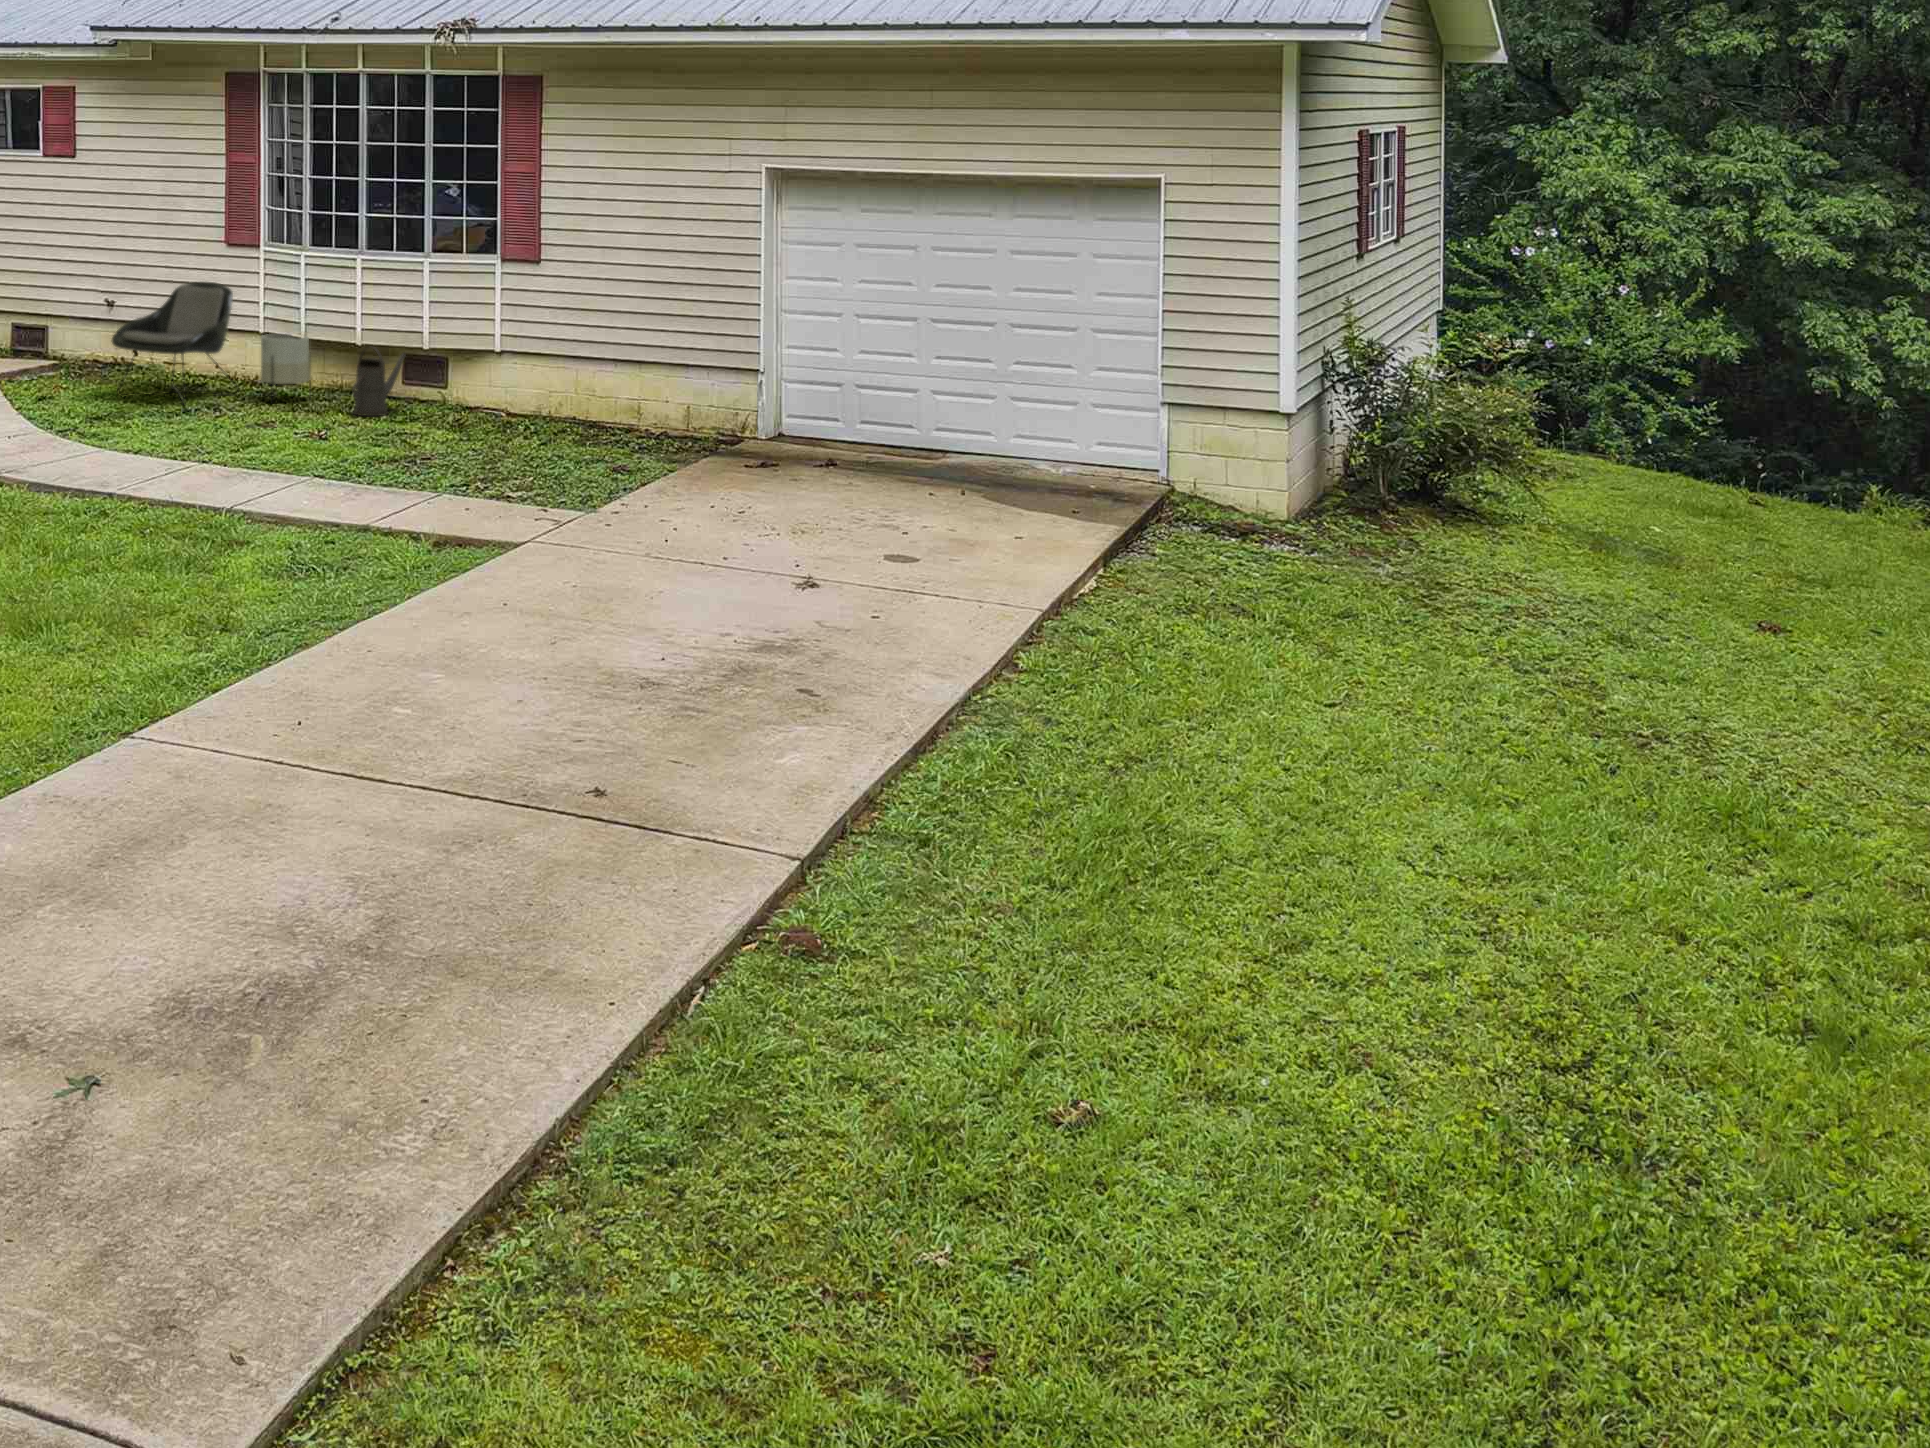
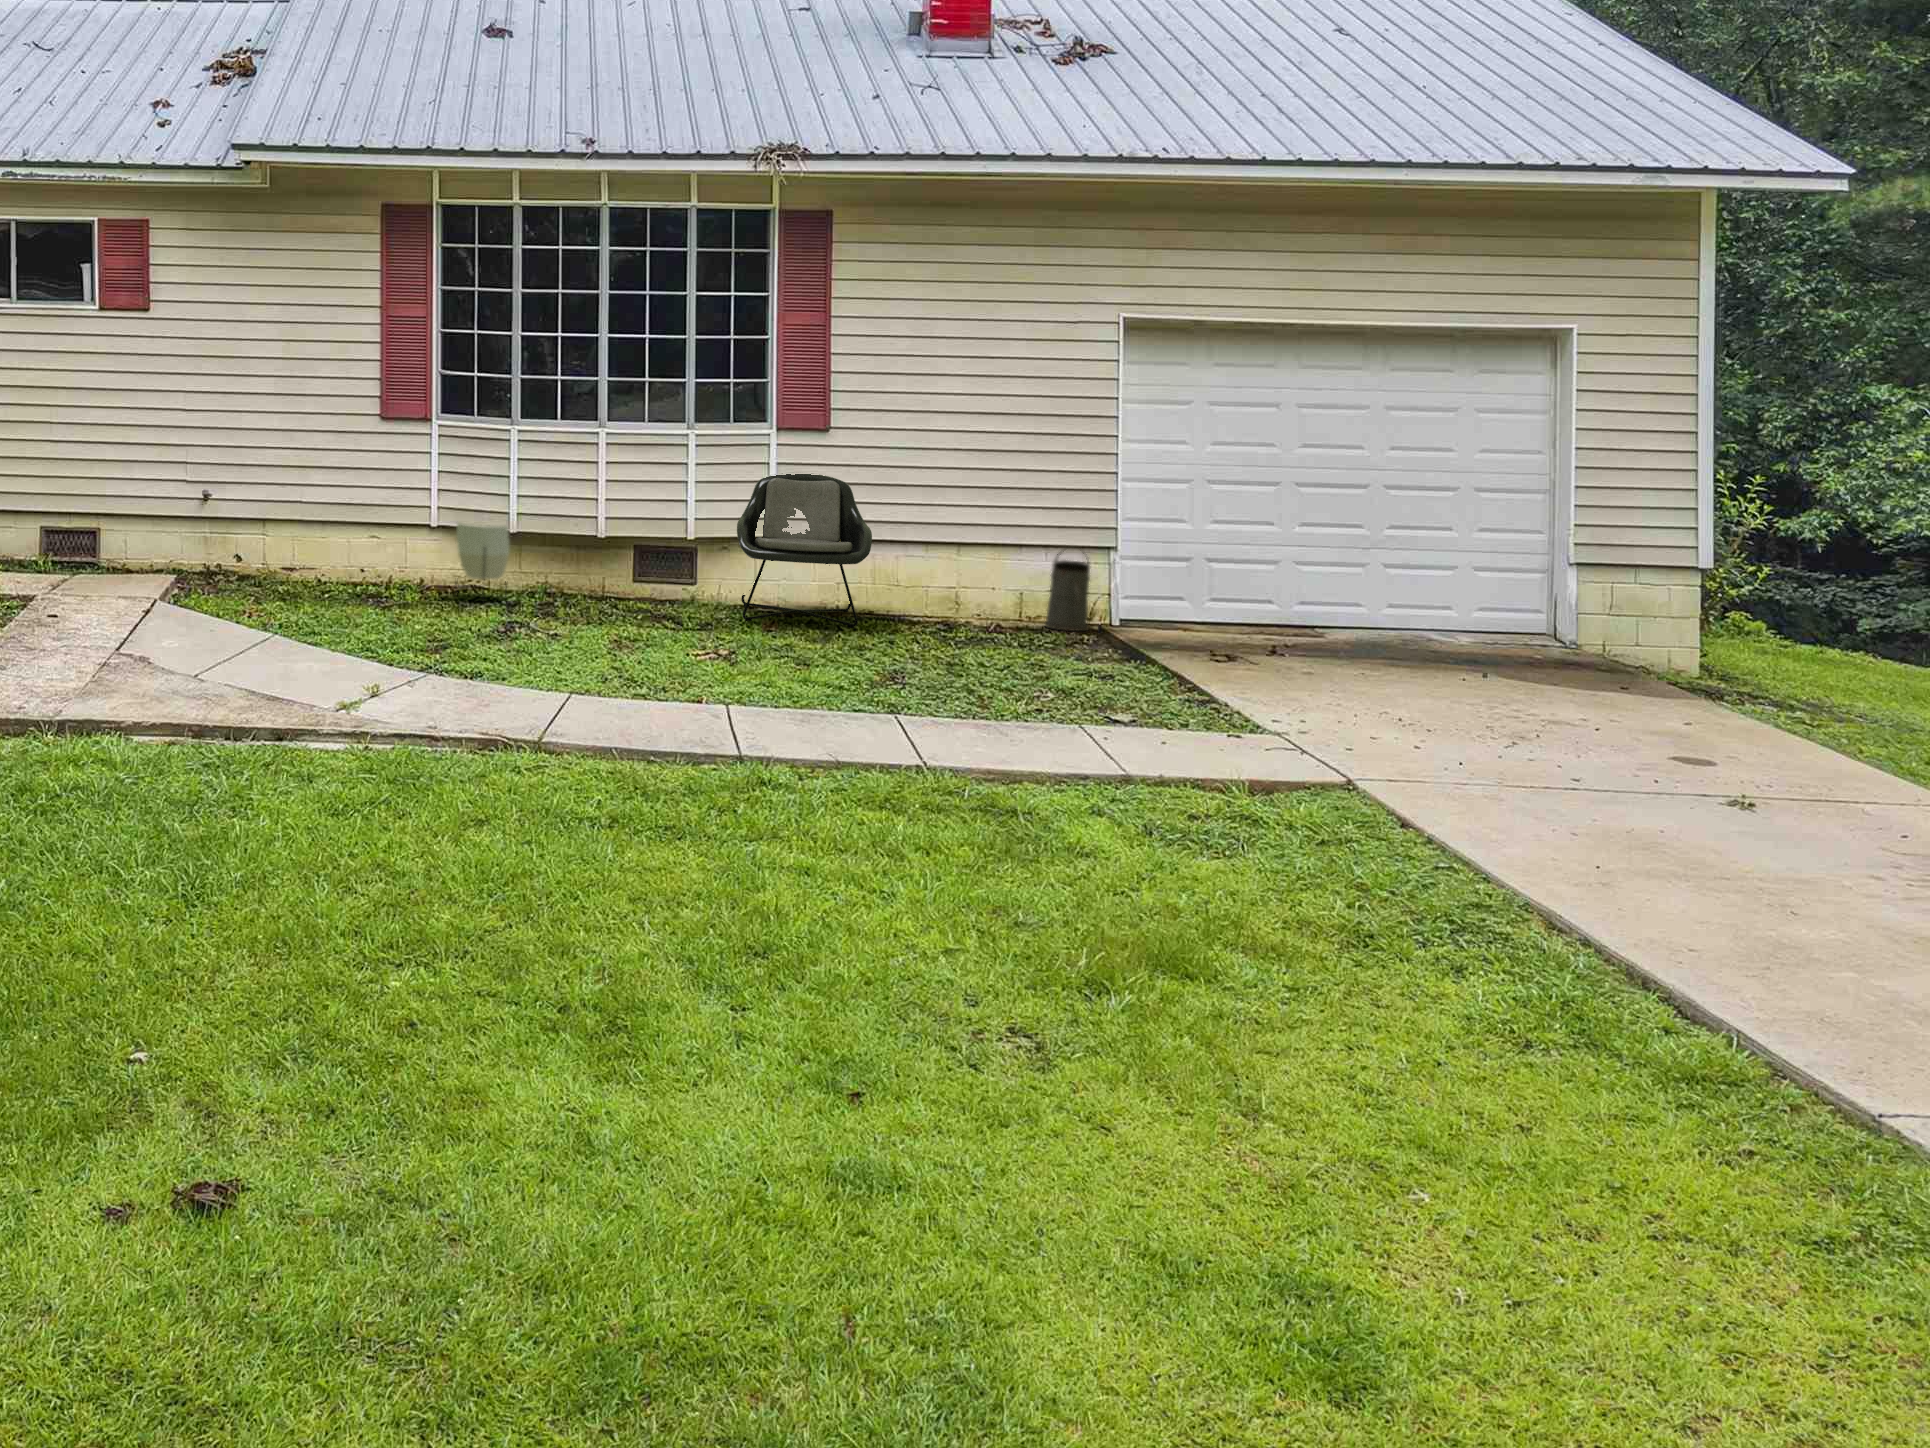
lounge chair: present [112,282,238,404] -> present [737,474,872,628]
watering can: present [352,348,406,416] -> present [1044,551,1090,631]

